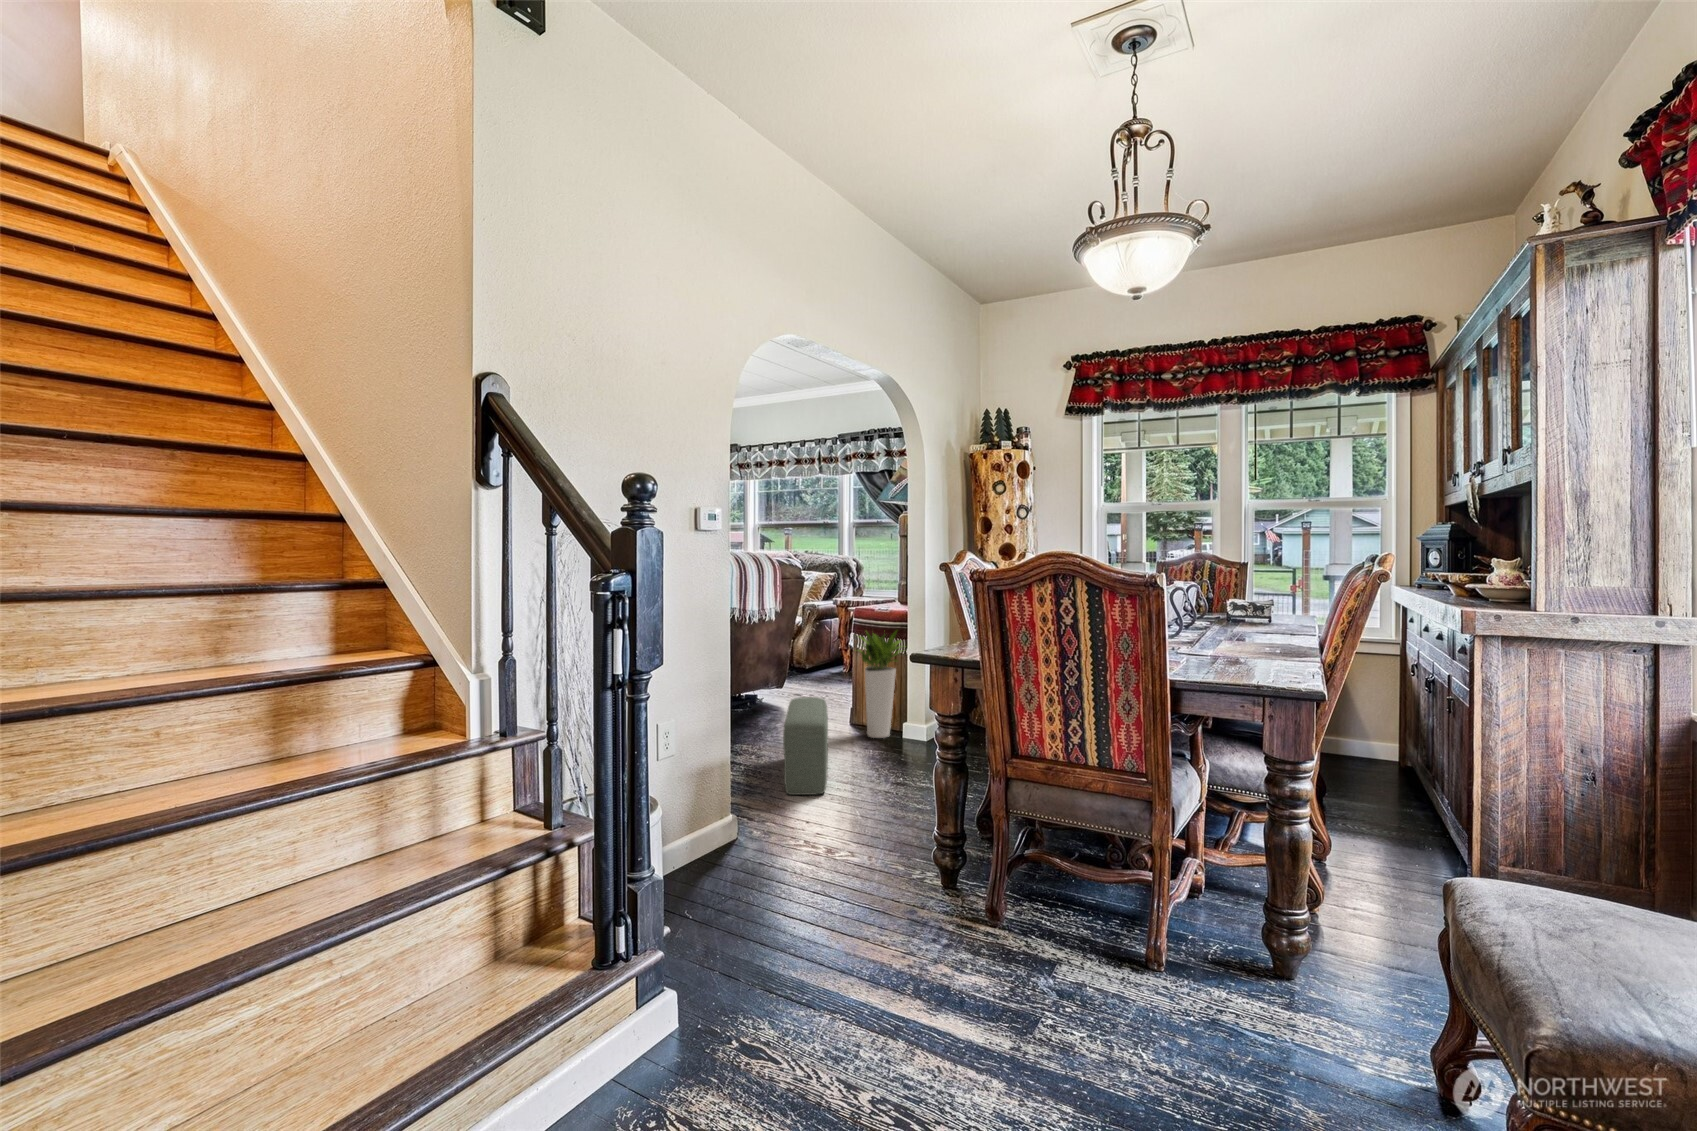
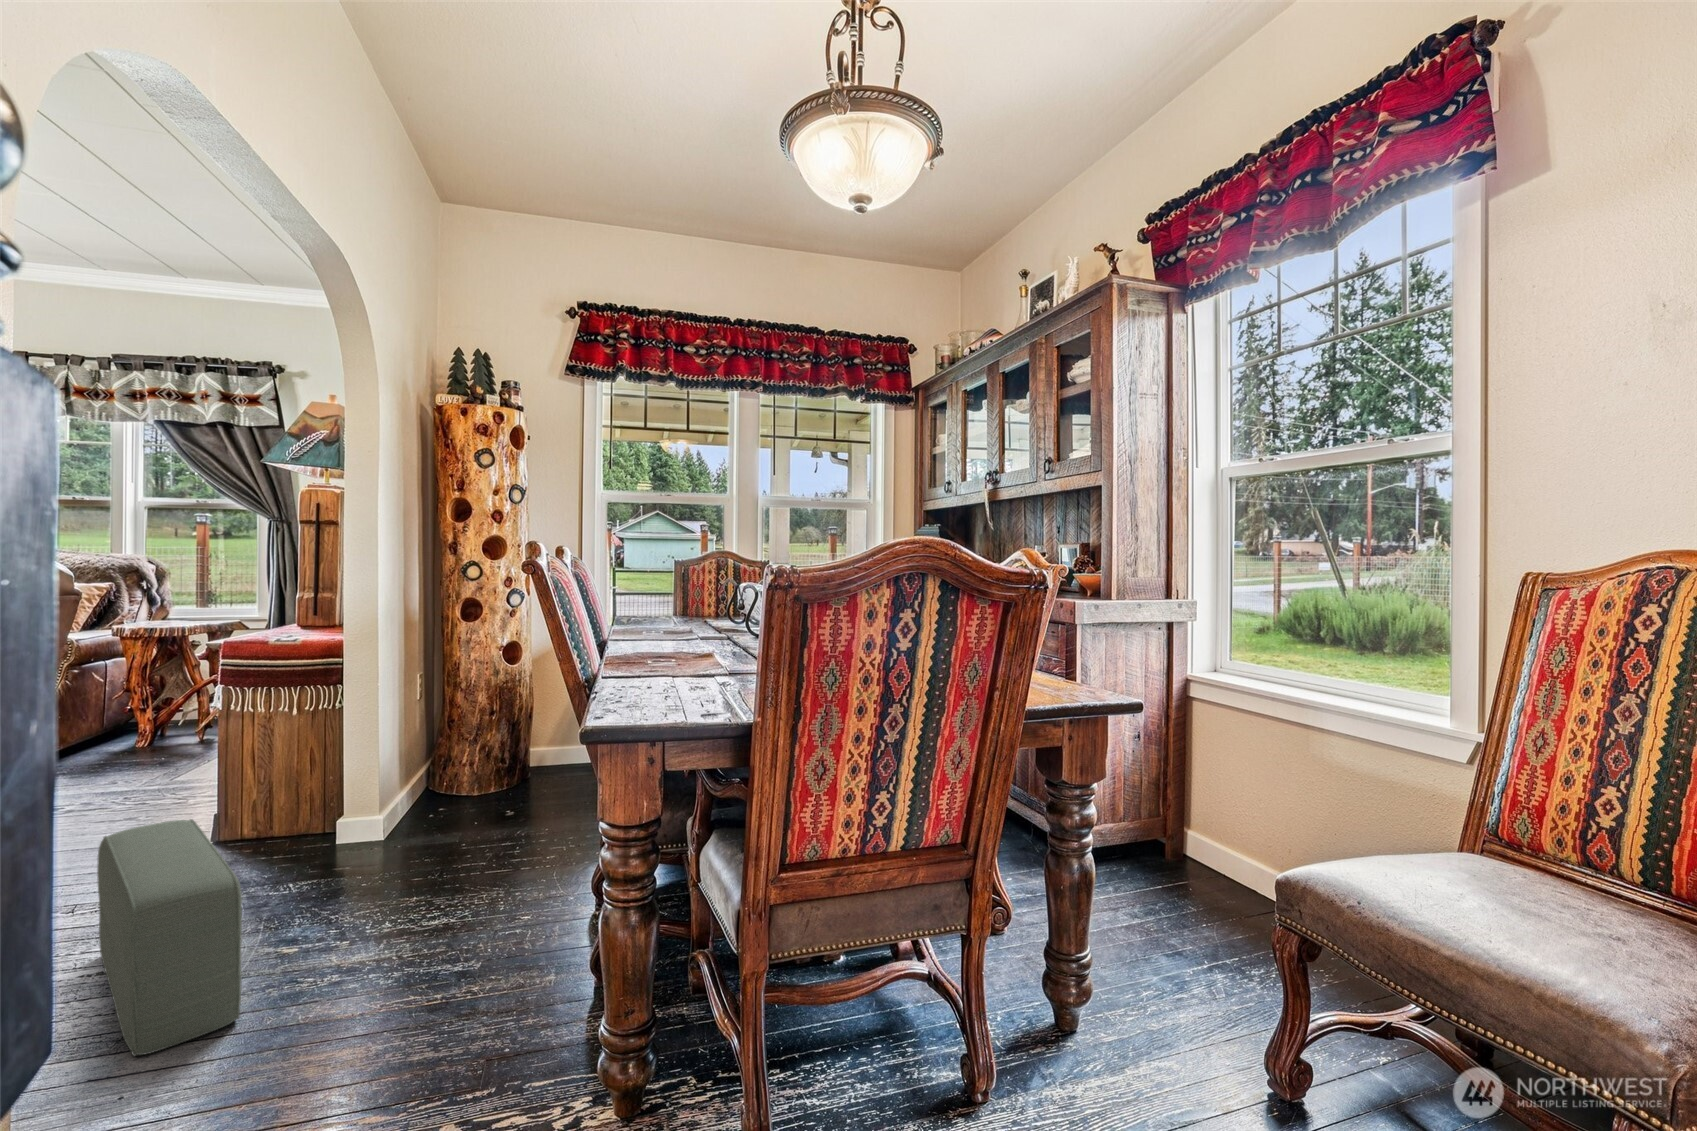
planter: present [860,631,902,738] -> none [230,671,342,861]

